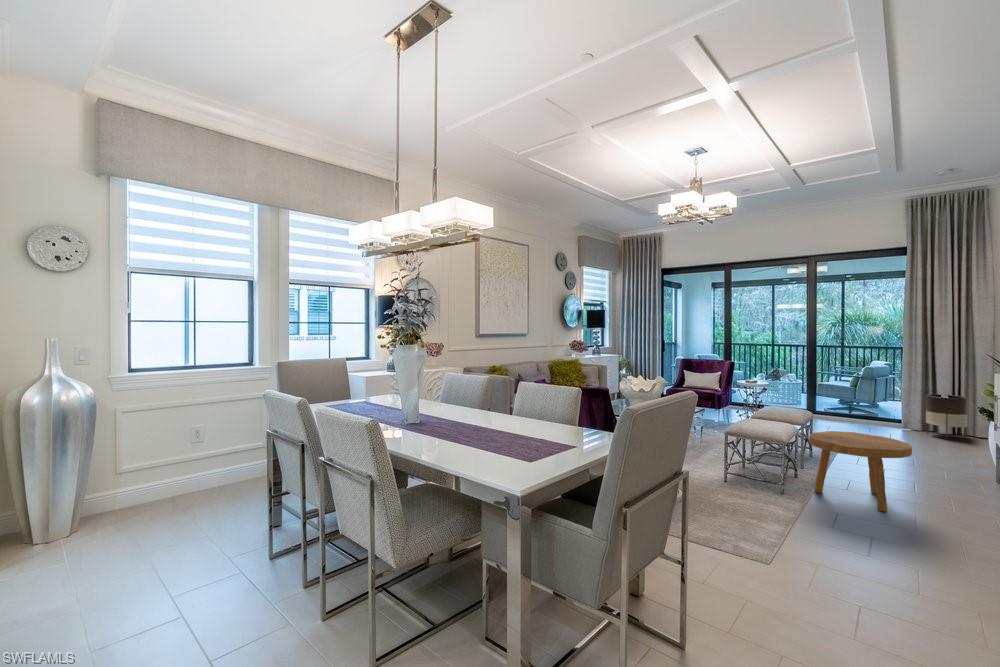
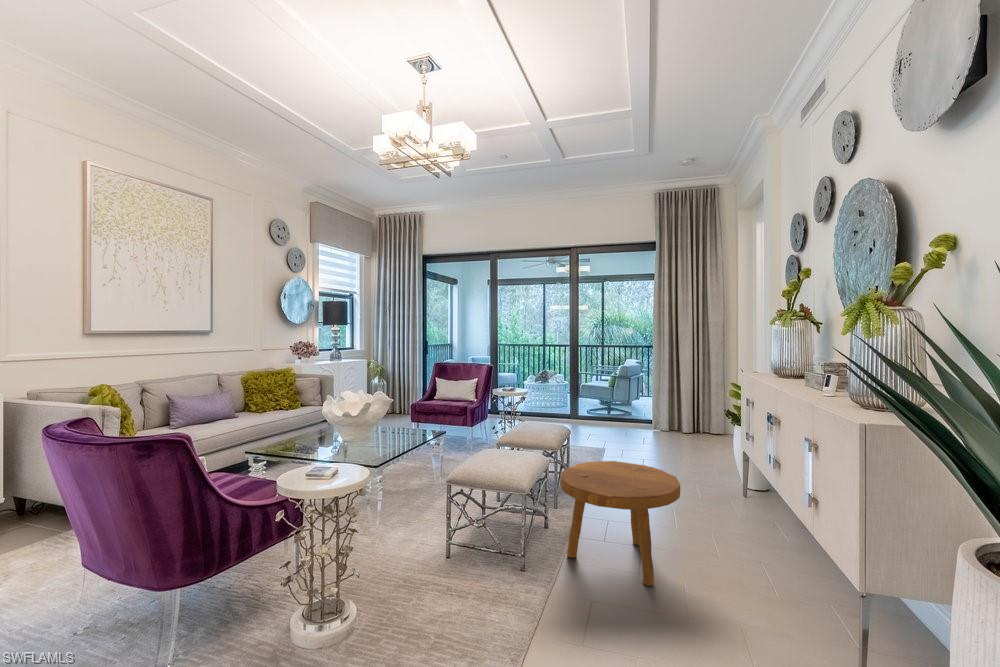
planter: present [926,394,968,440] -> none [673,393,707,440]

